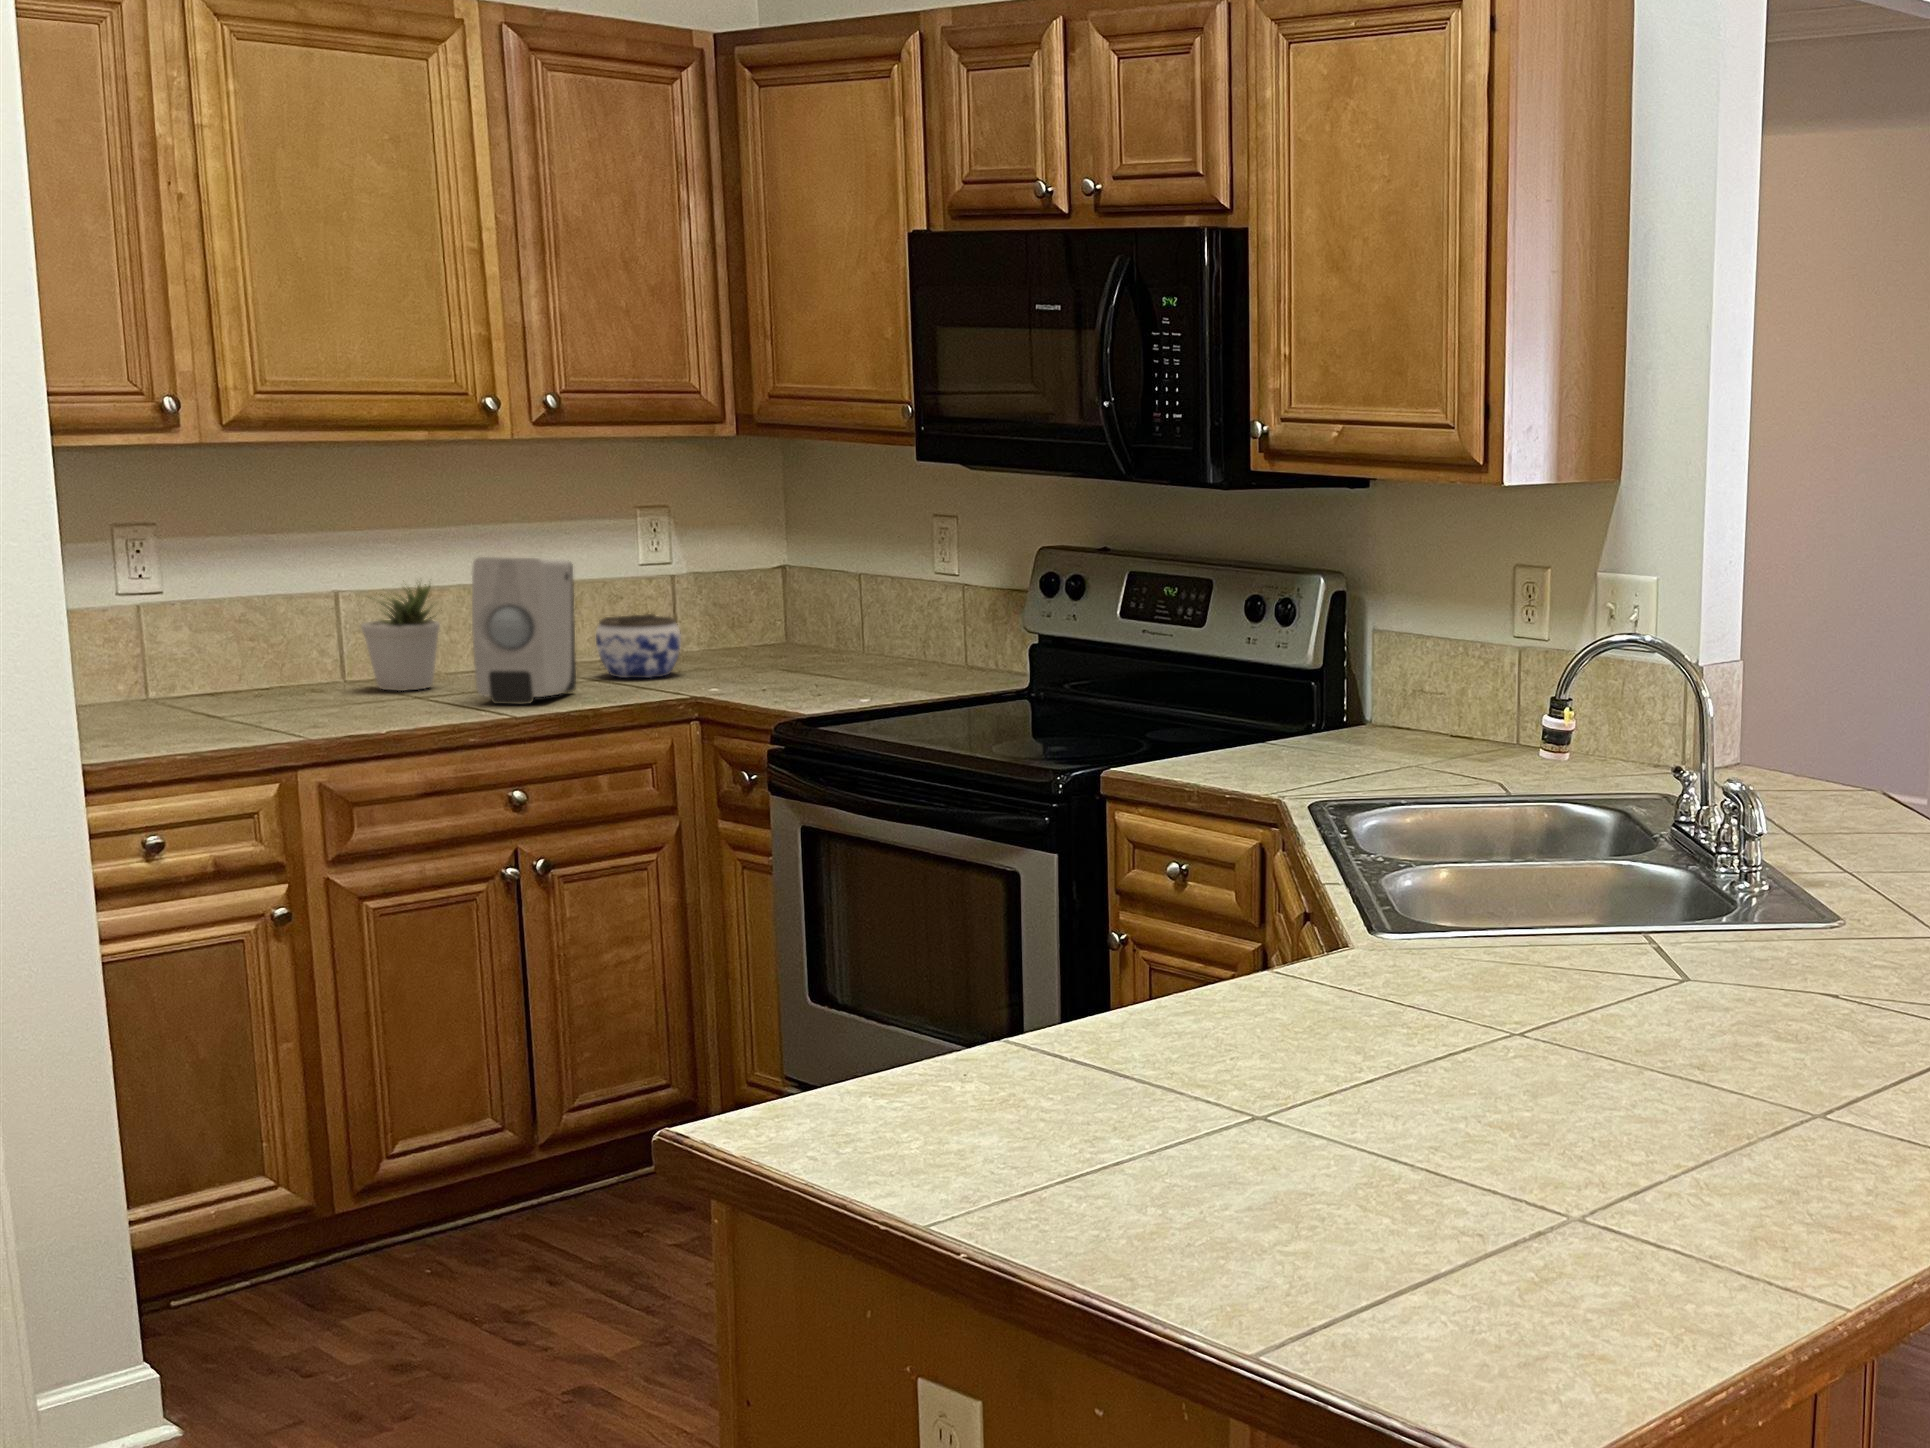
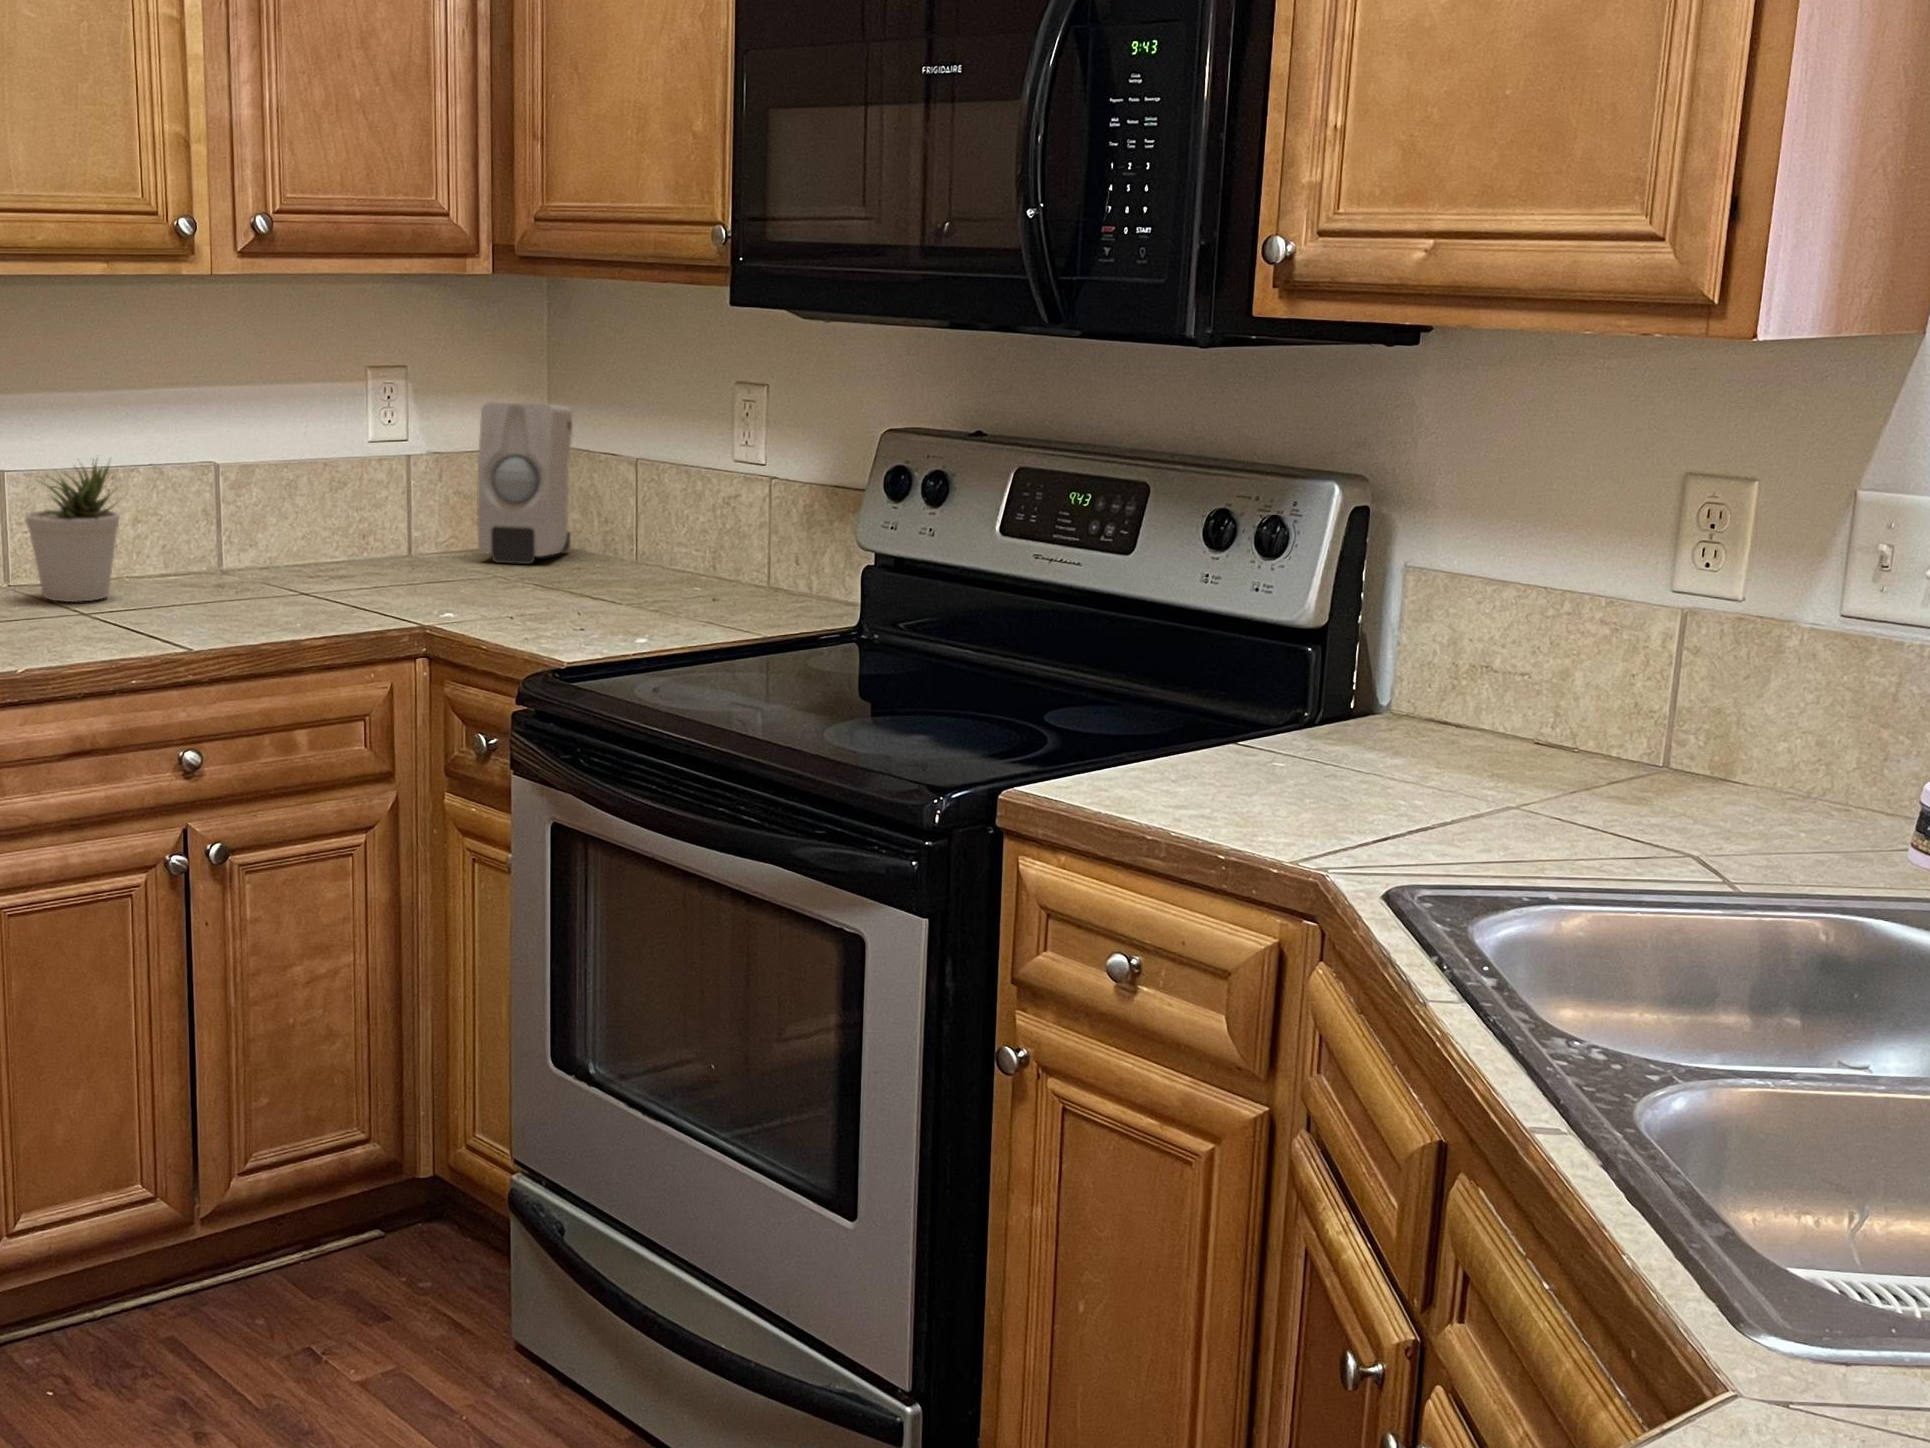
soap dispenser: present [472,557,576,704] -> present [477,402,572,564]
jar: present [596,614,681,678] -> none [308,508,413,592]

